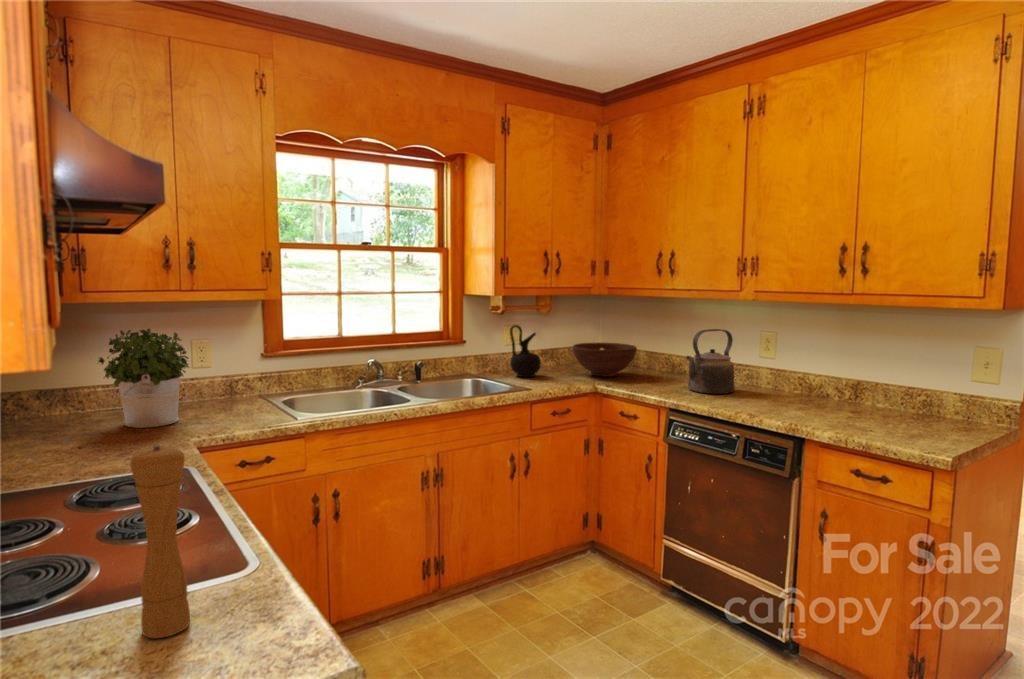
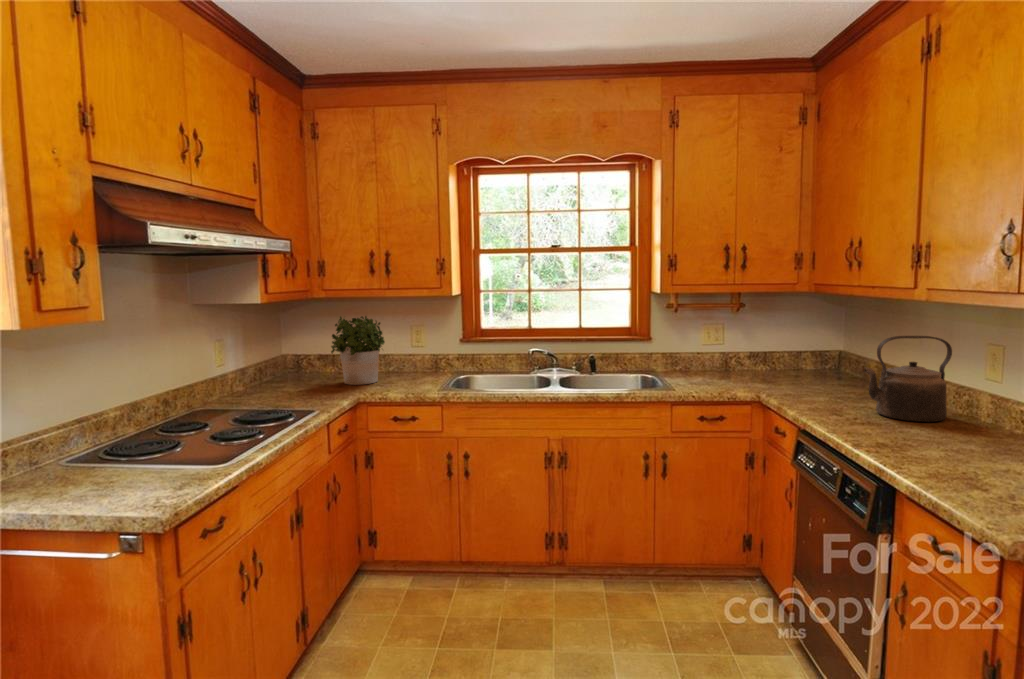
ceramic jug: present [510,325,541,377] -> none [692,323,726,378]
fruit bowl: present [573,343,637,377] -> none [764,346,846,386]
pepper mill: present [130,446,190,638] -> none [61,381,108,501]

